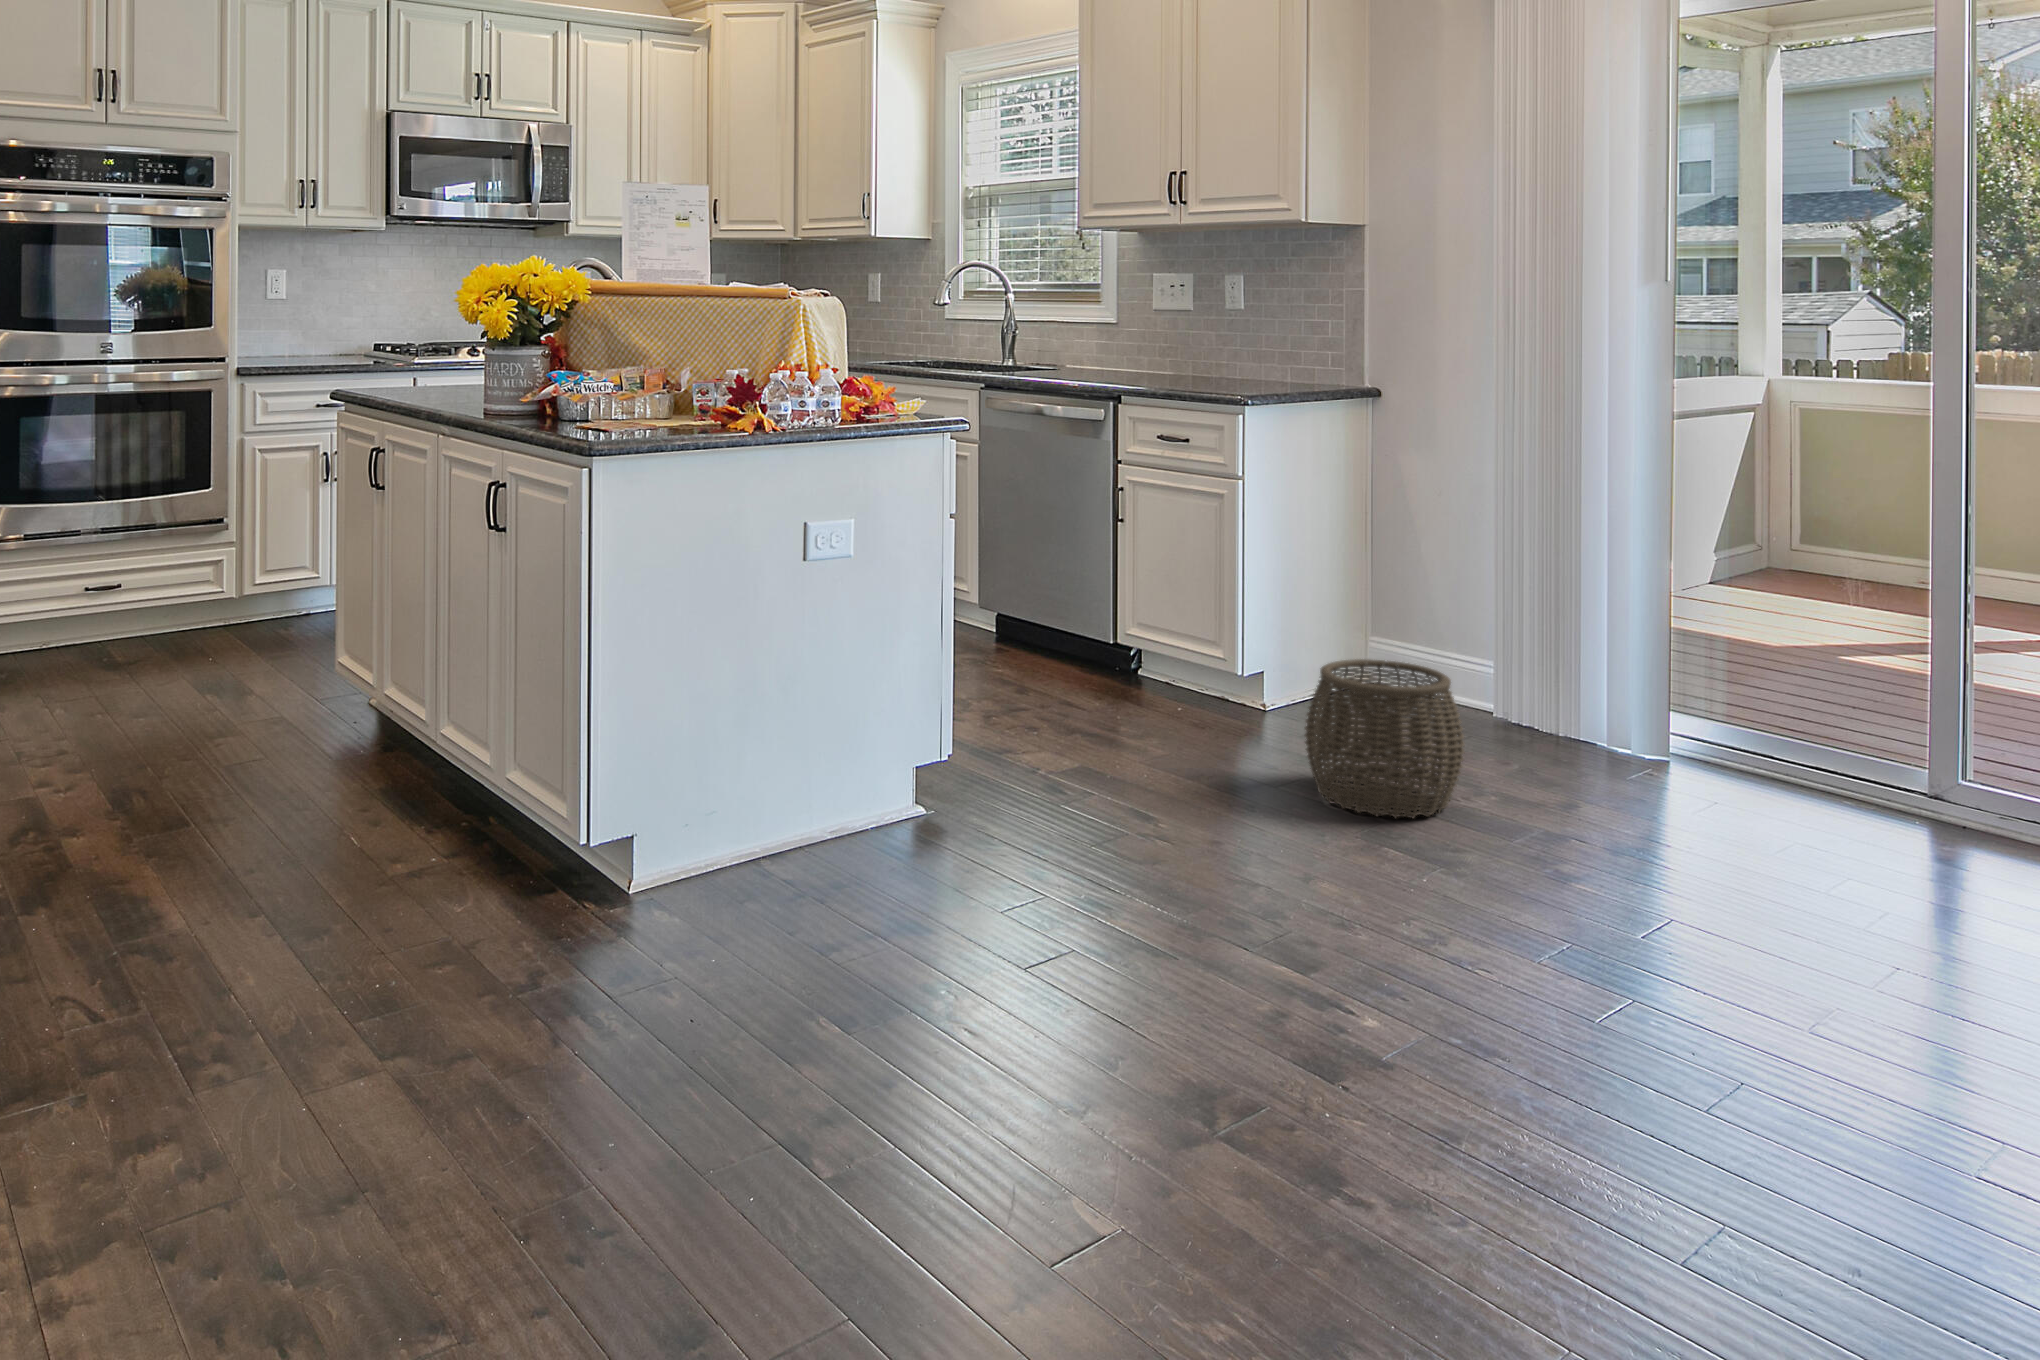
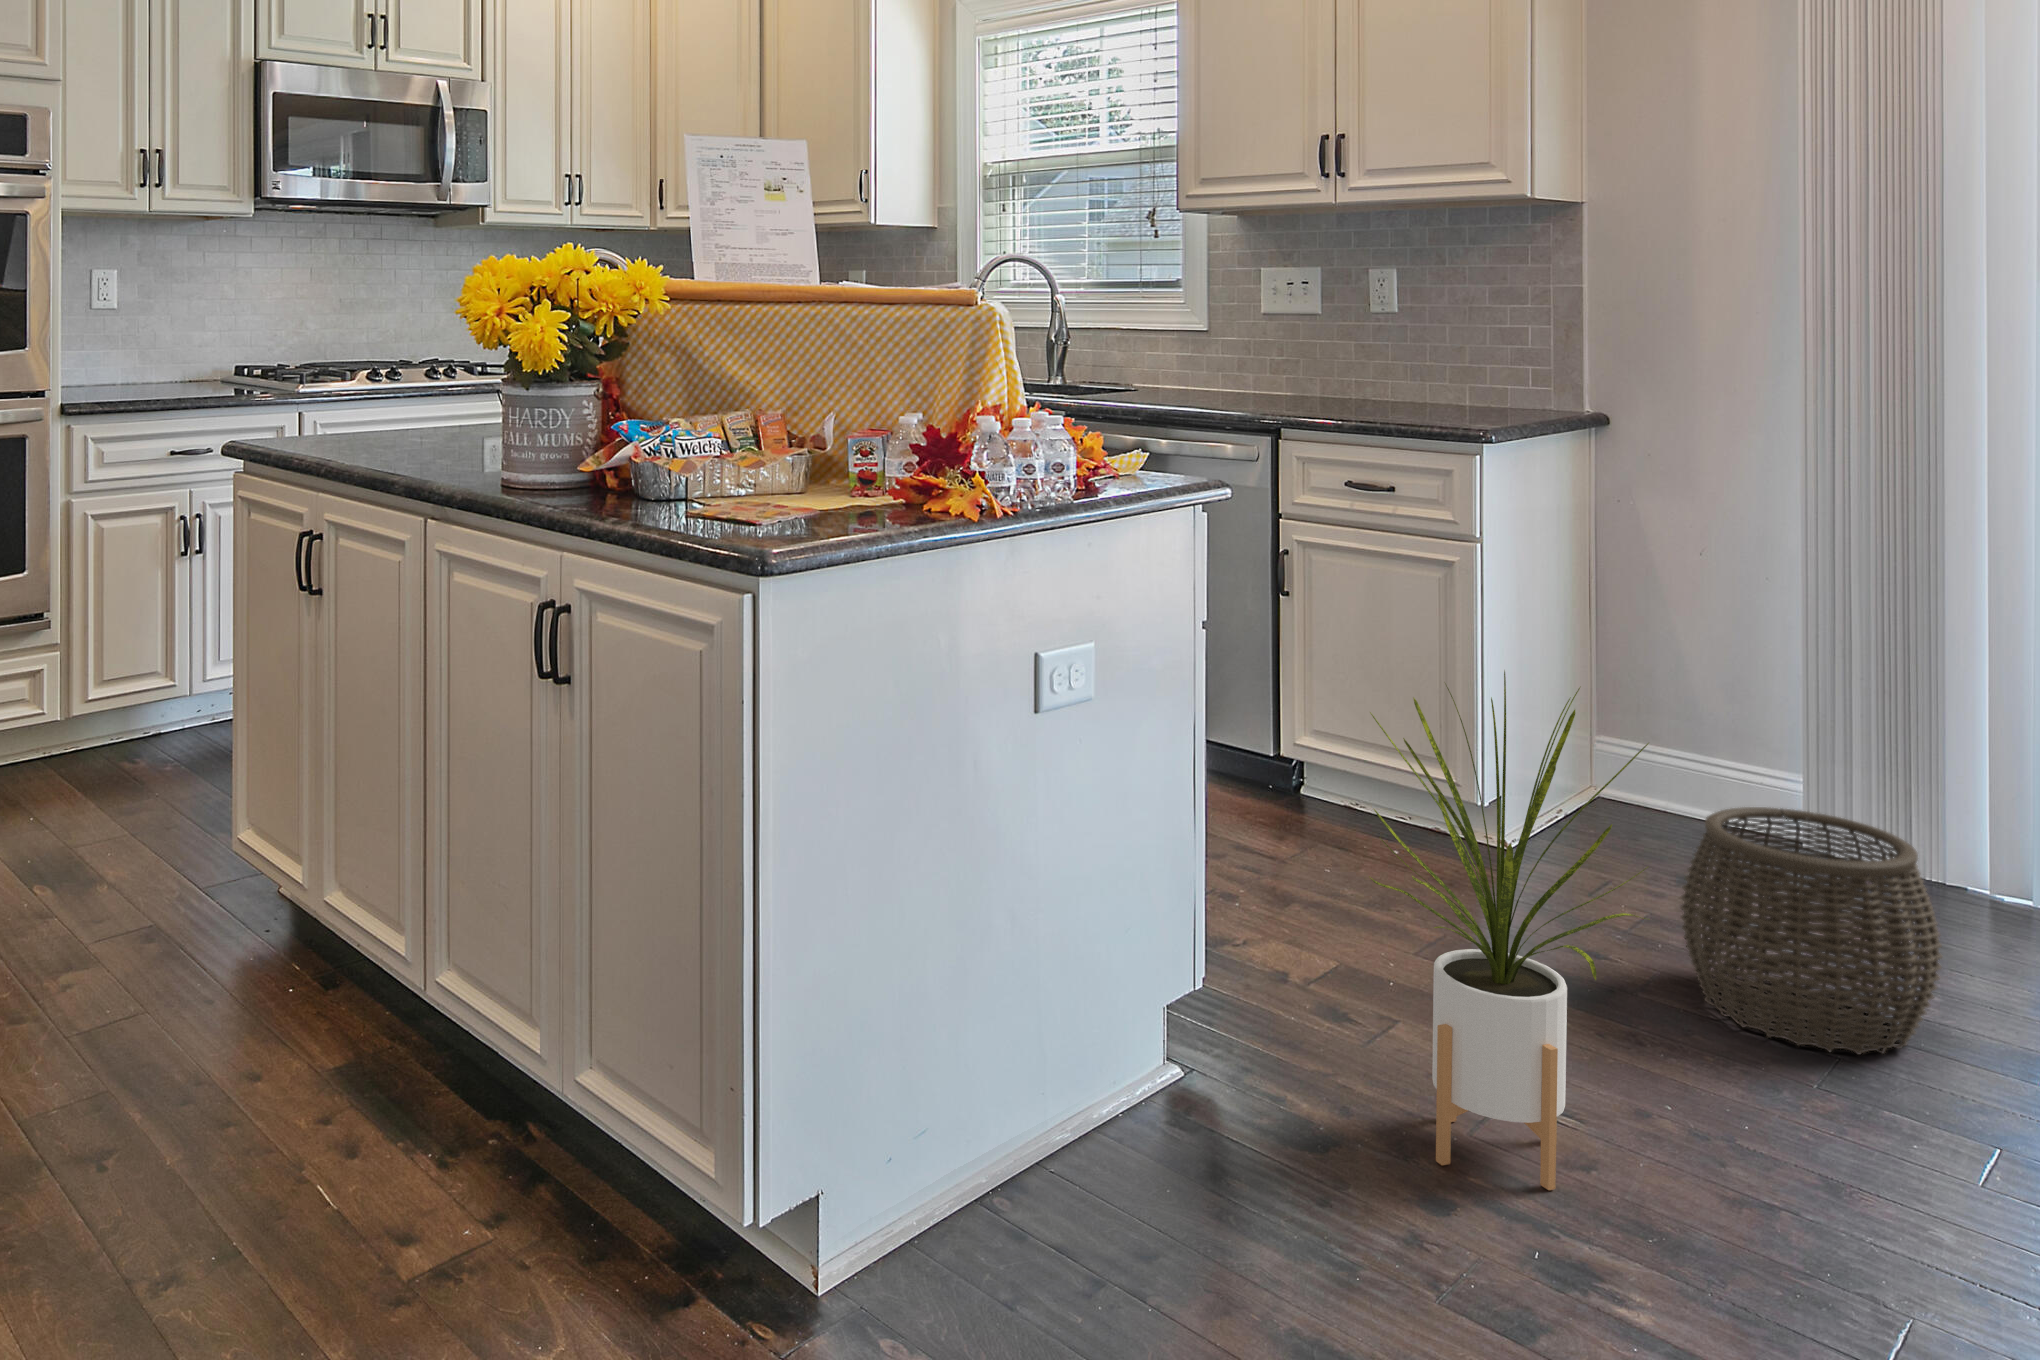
house plant: none [1021,541,1191,868] -> present [1370,671,1649,1190]

